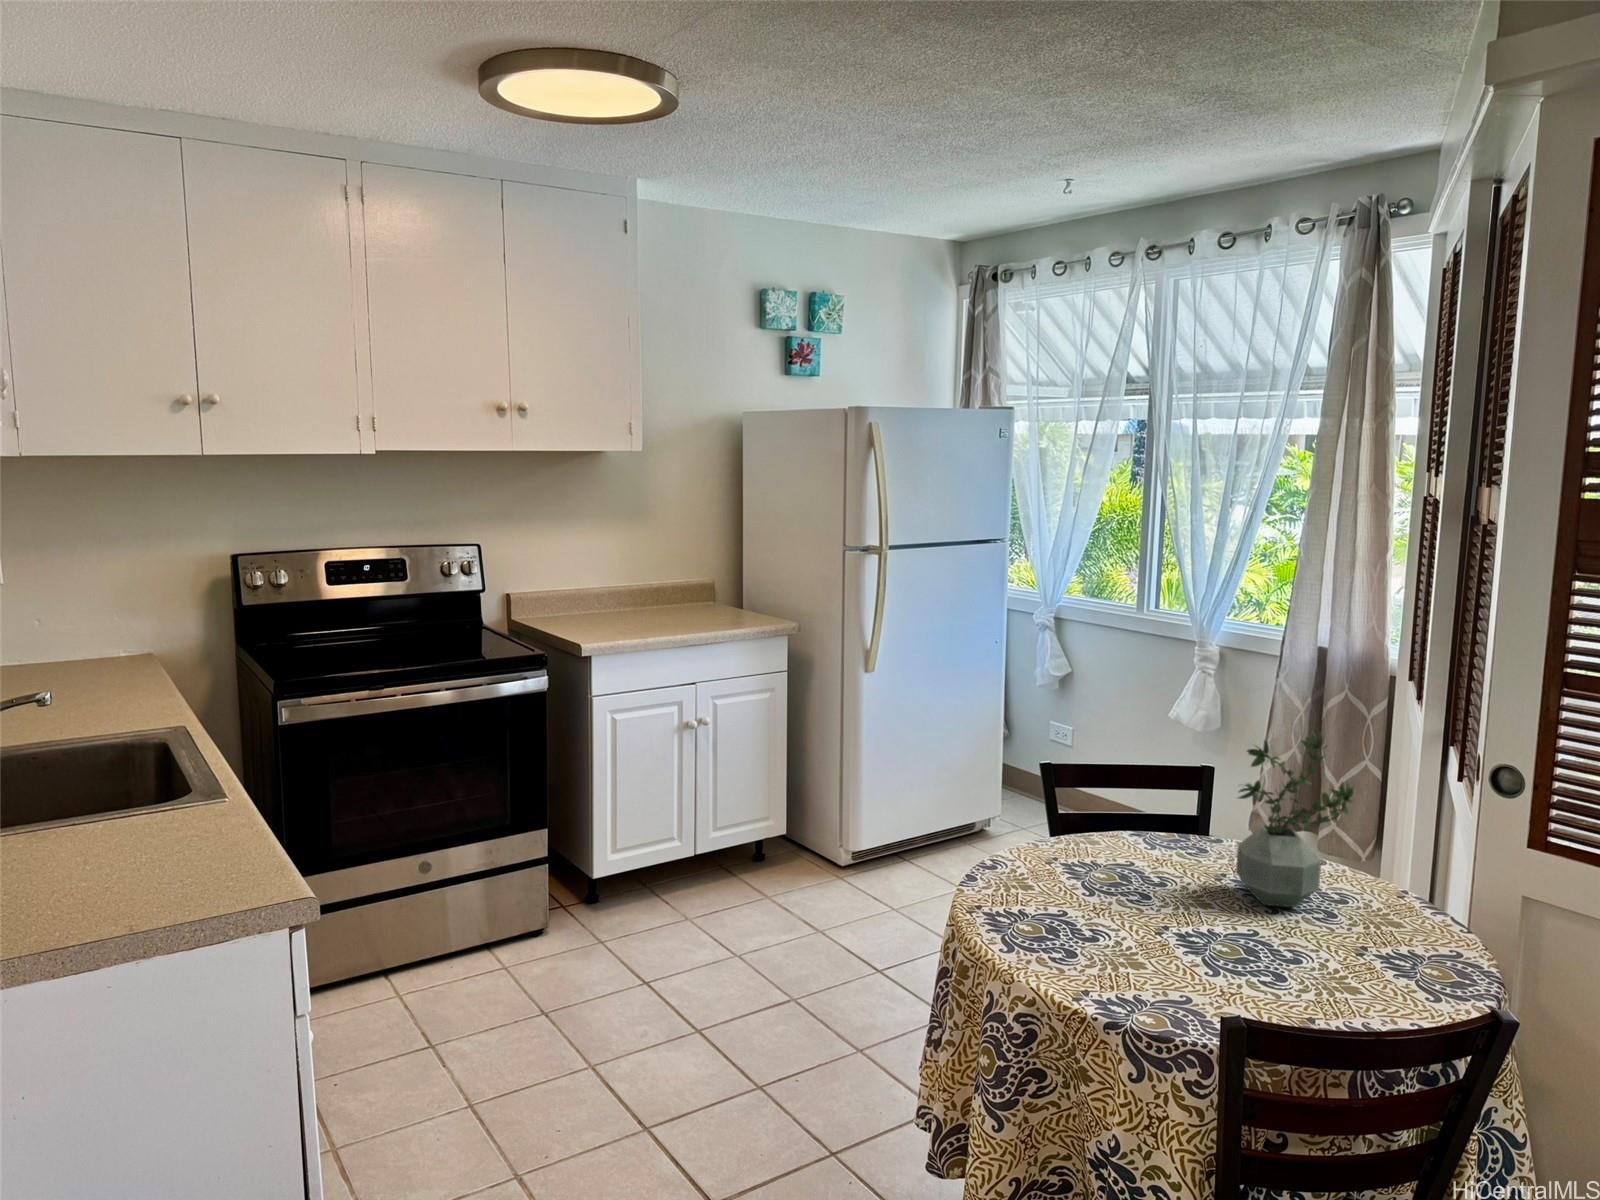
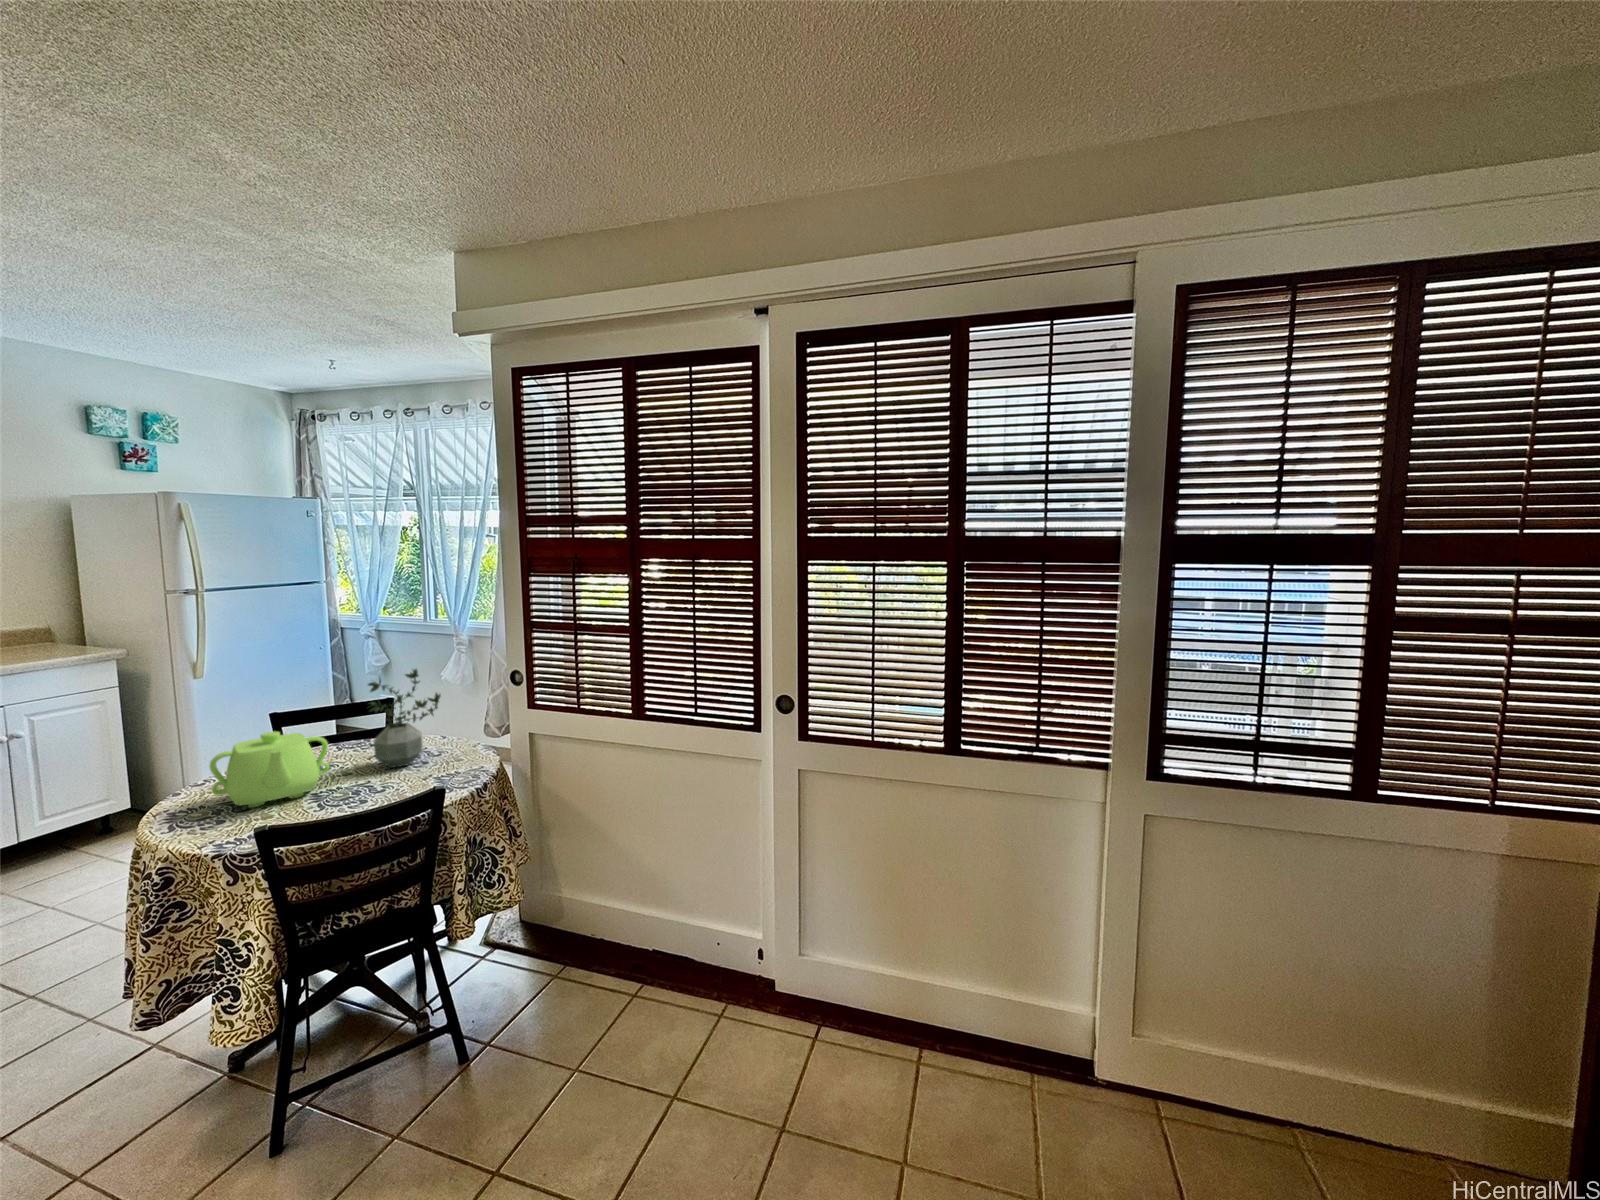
teapot: none [1041,811,1190,933] -> present [210,731,329,808]

